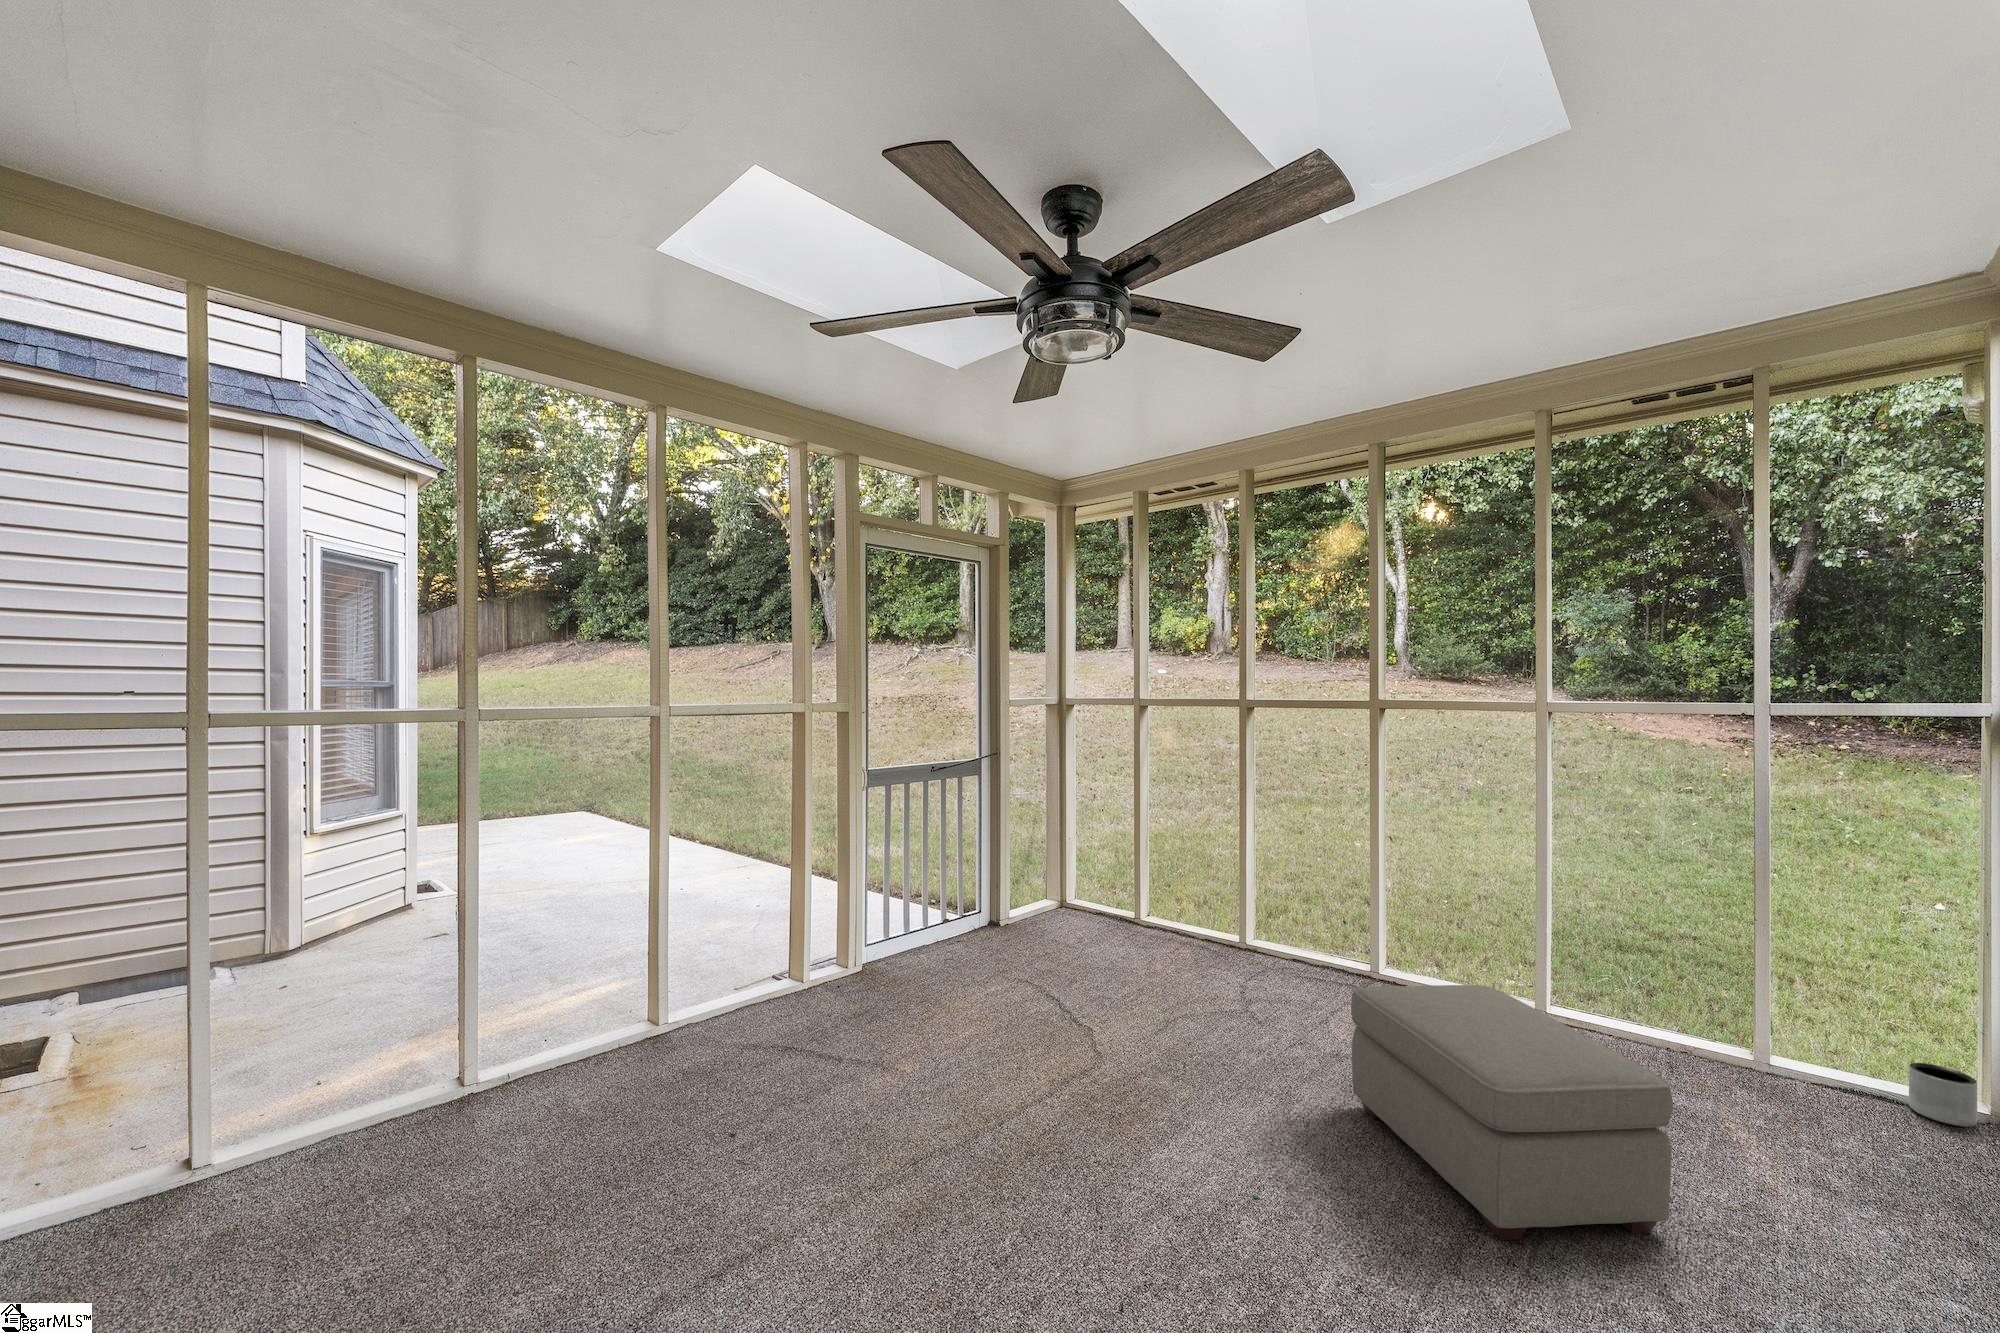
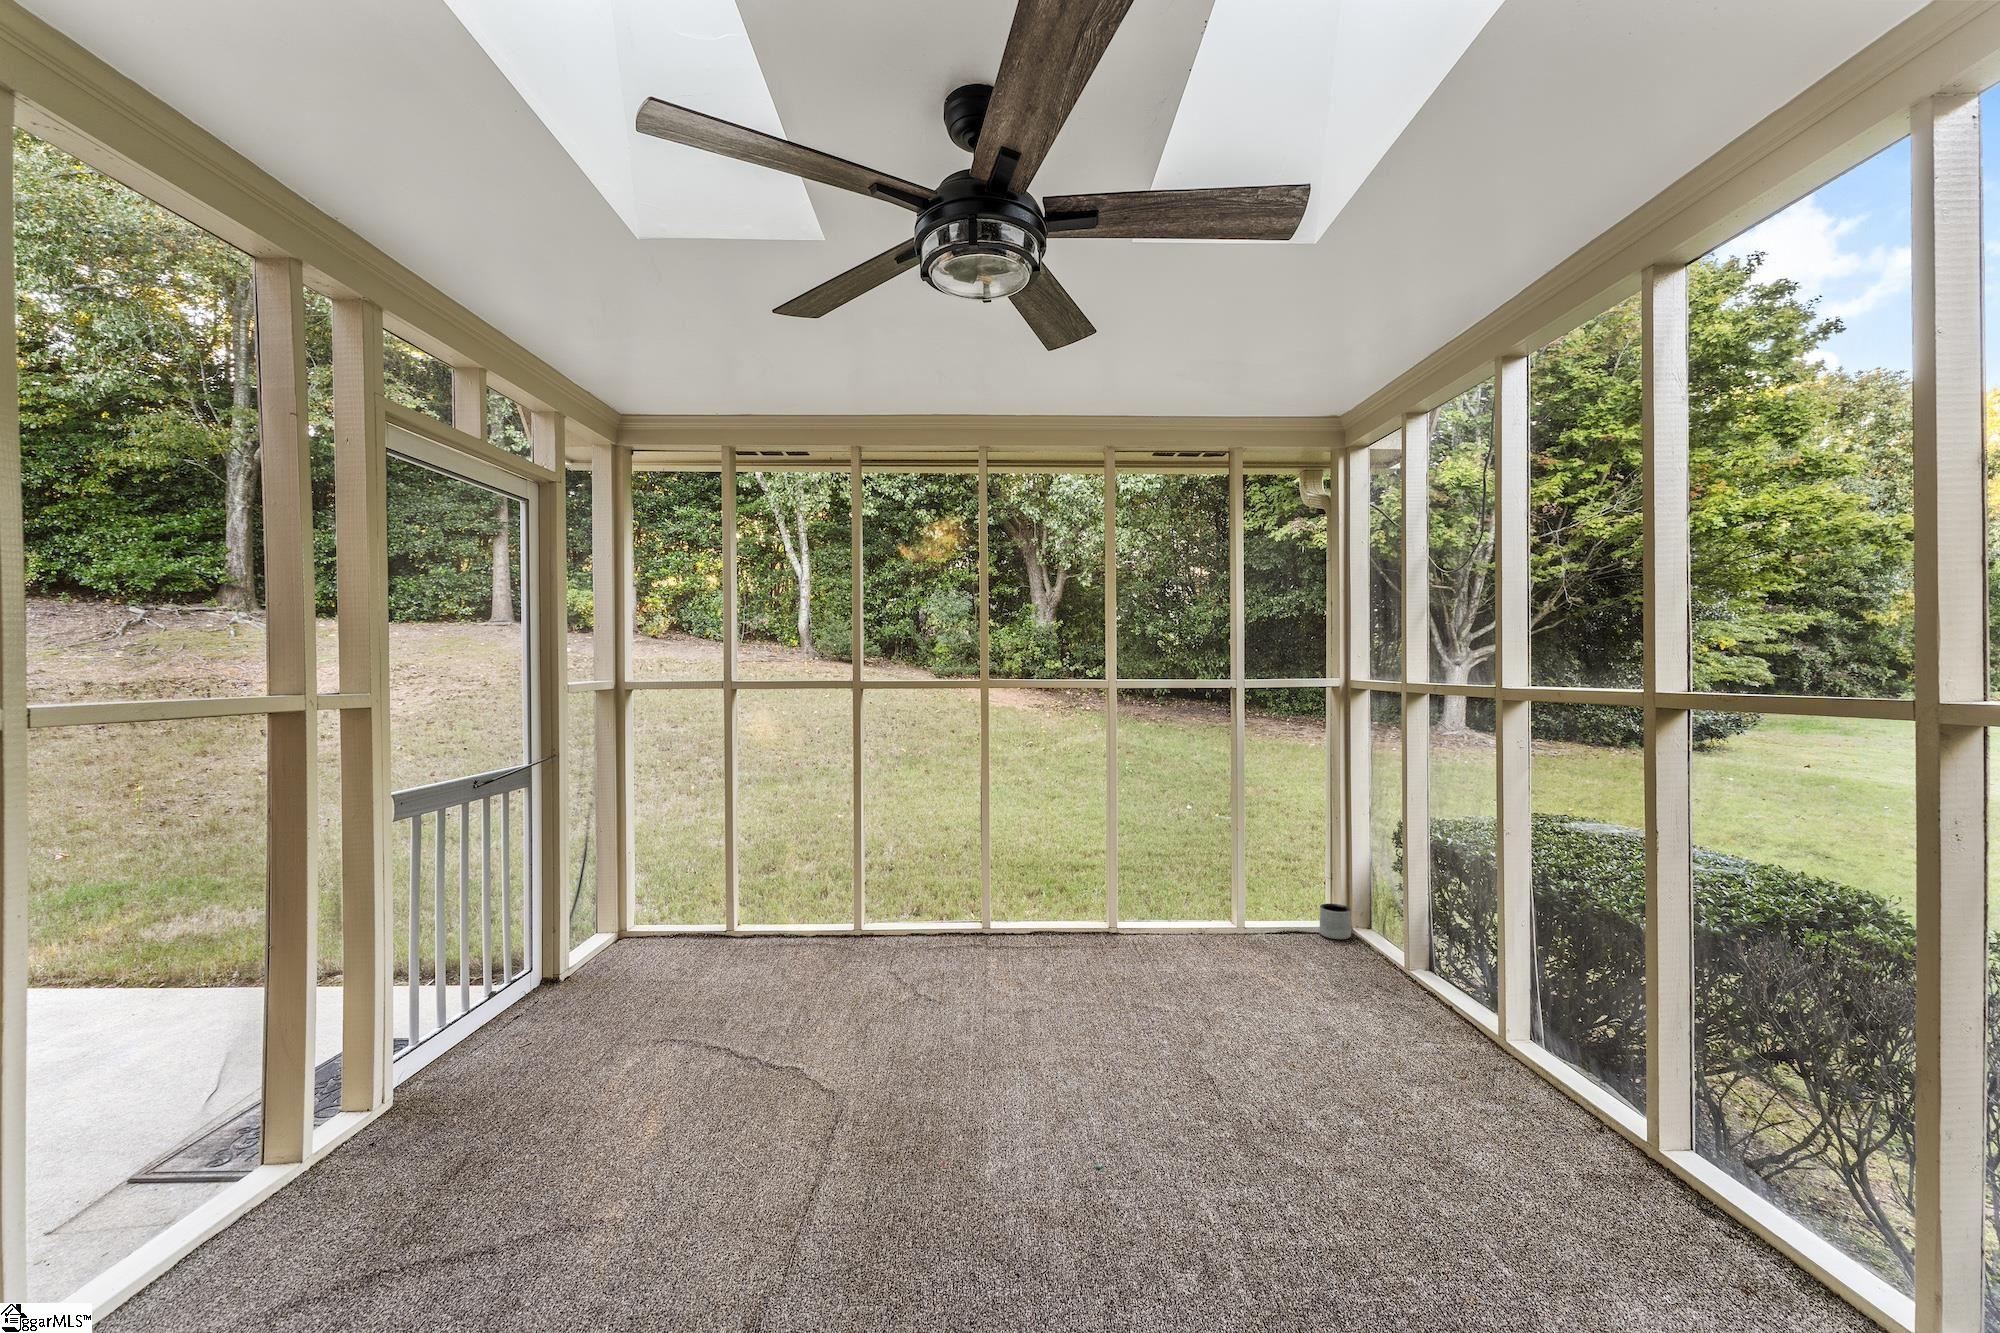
ottoman: present [1351,985,1673,1240] -> none [1063,917,1308,1119]

